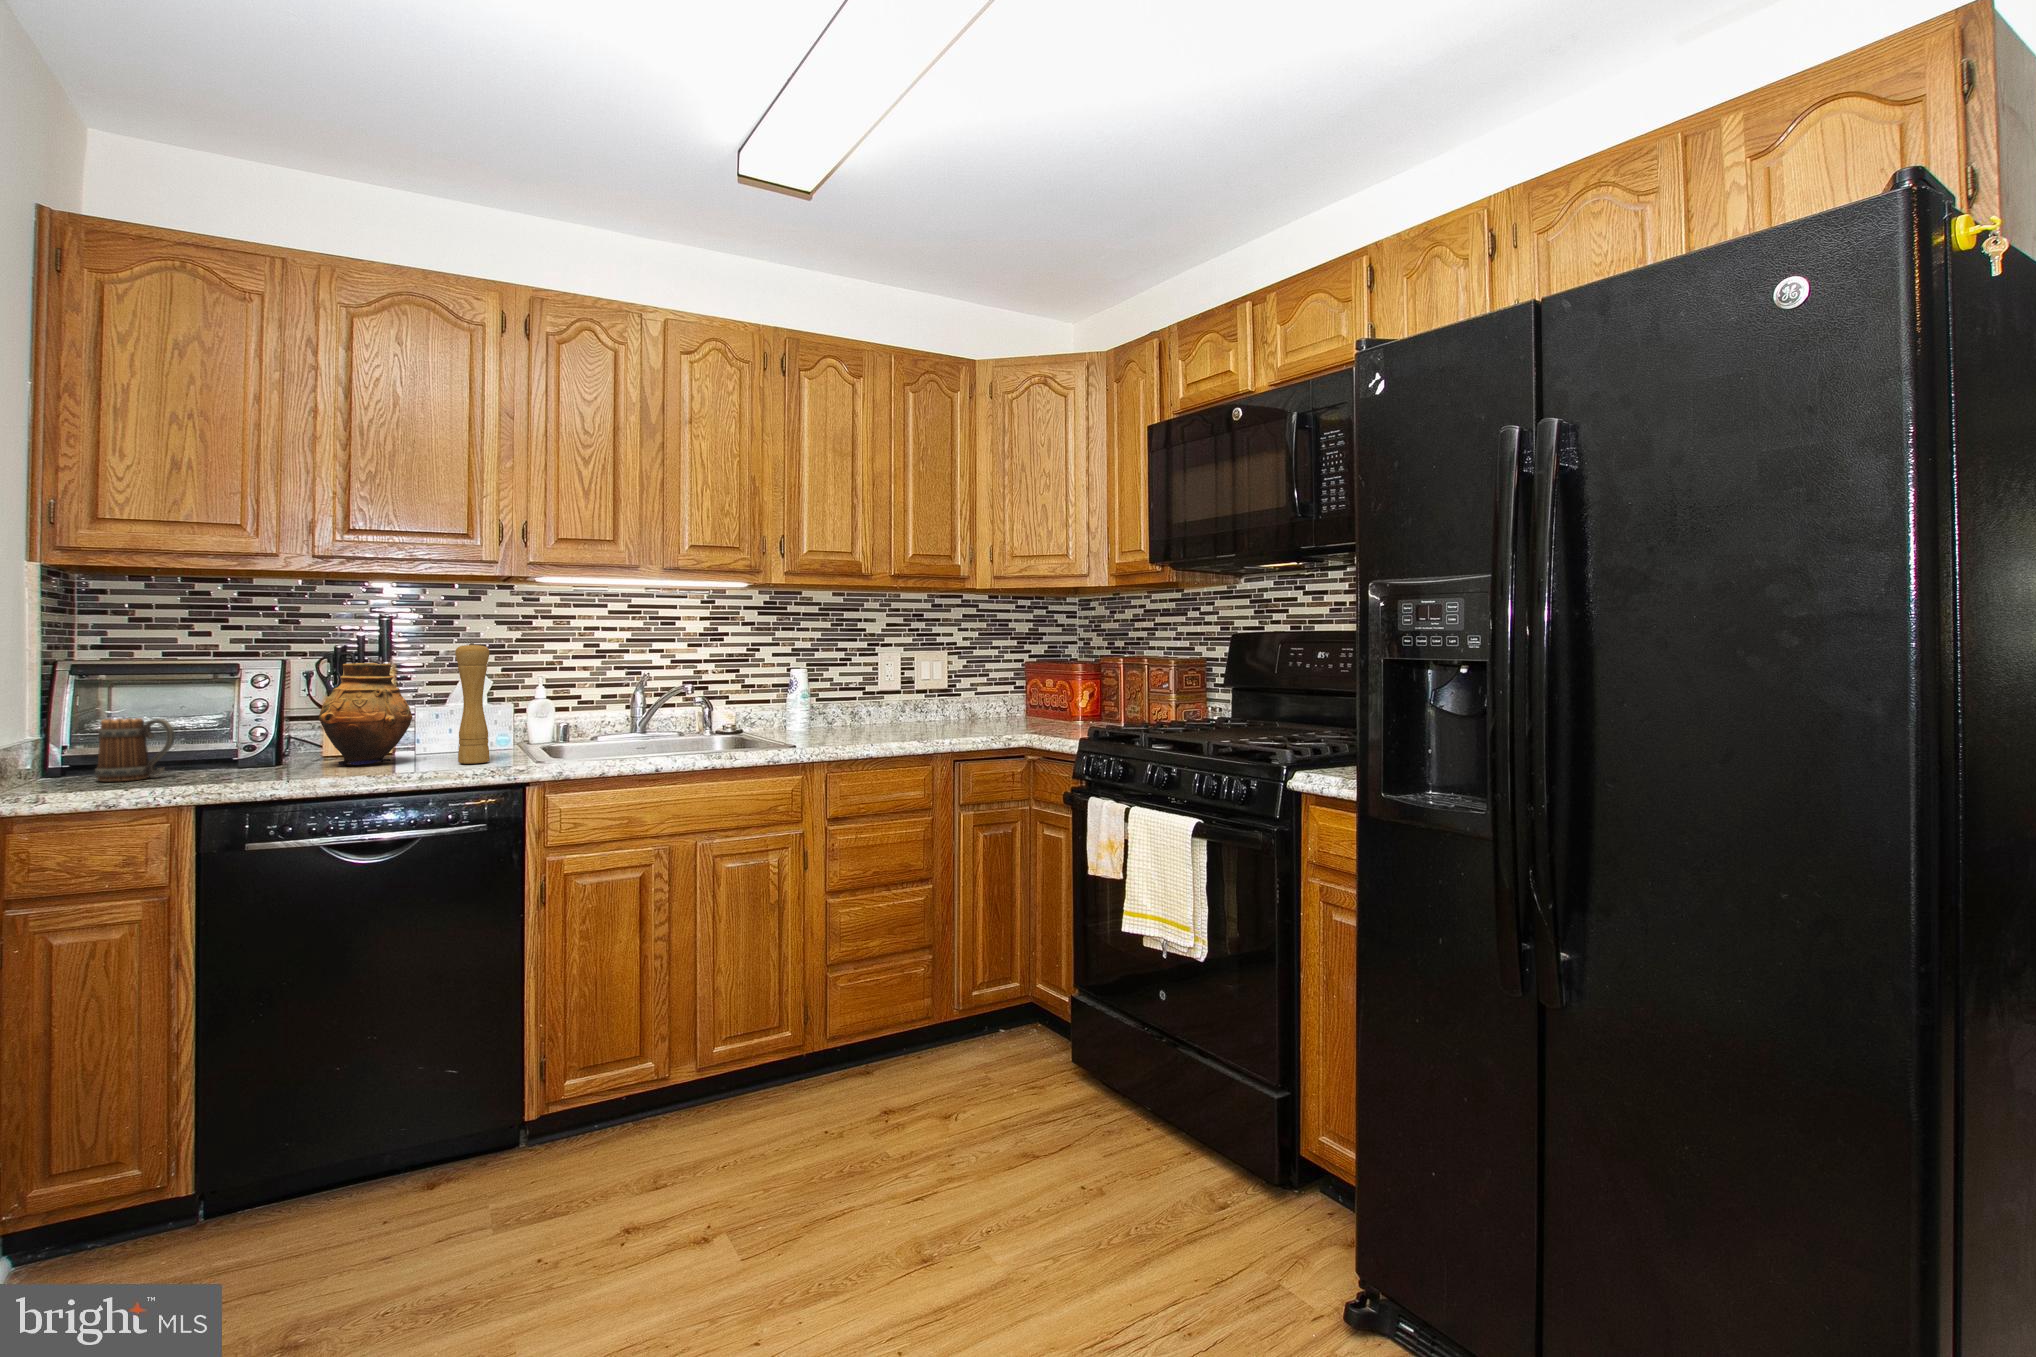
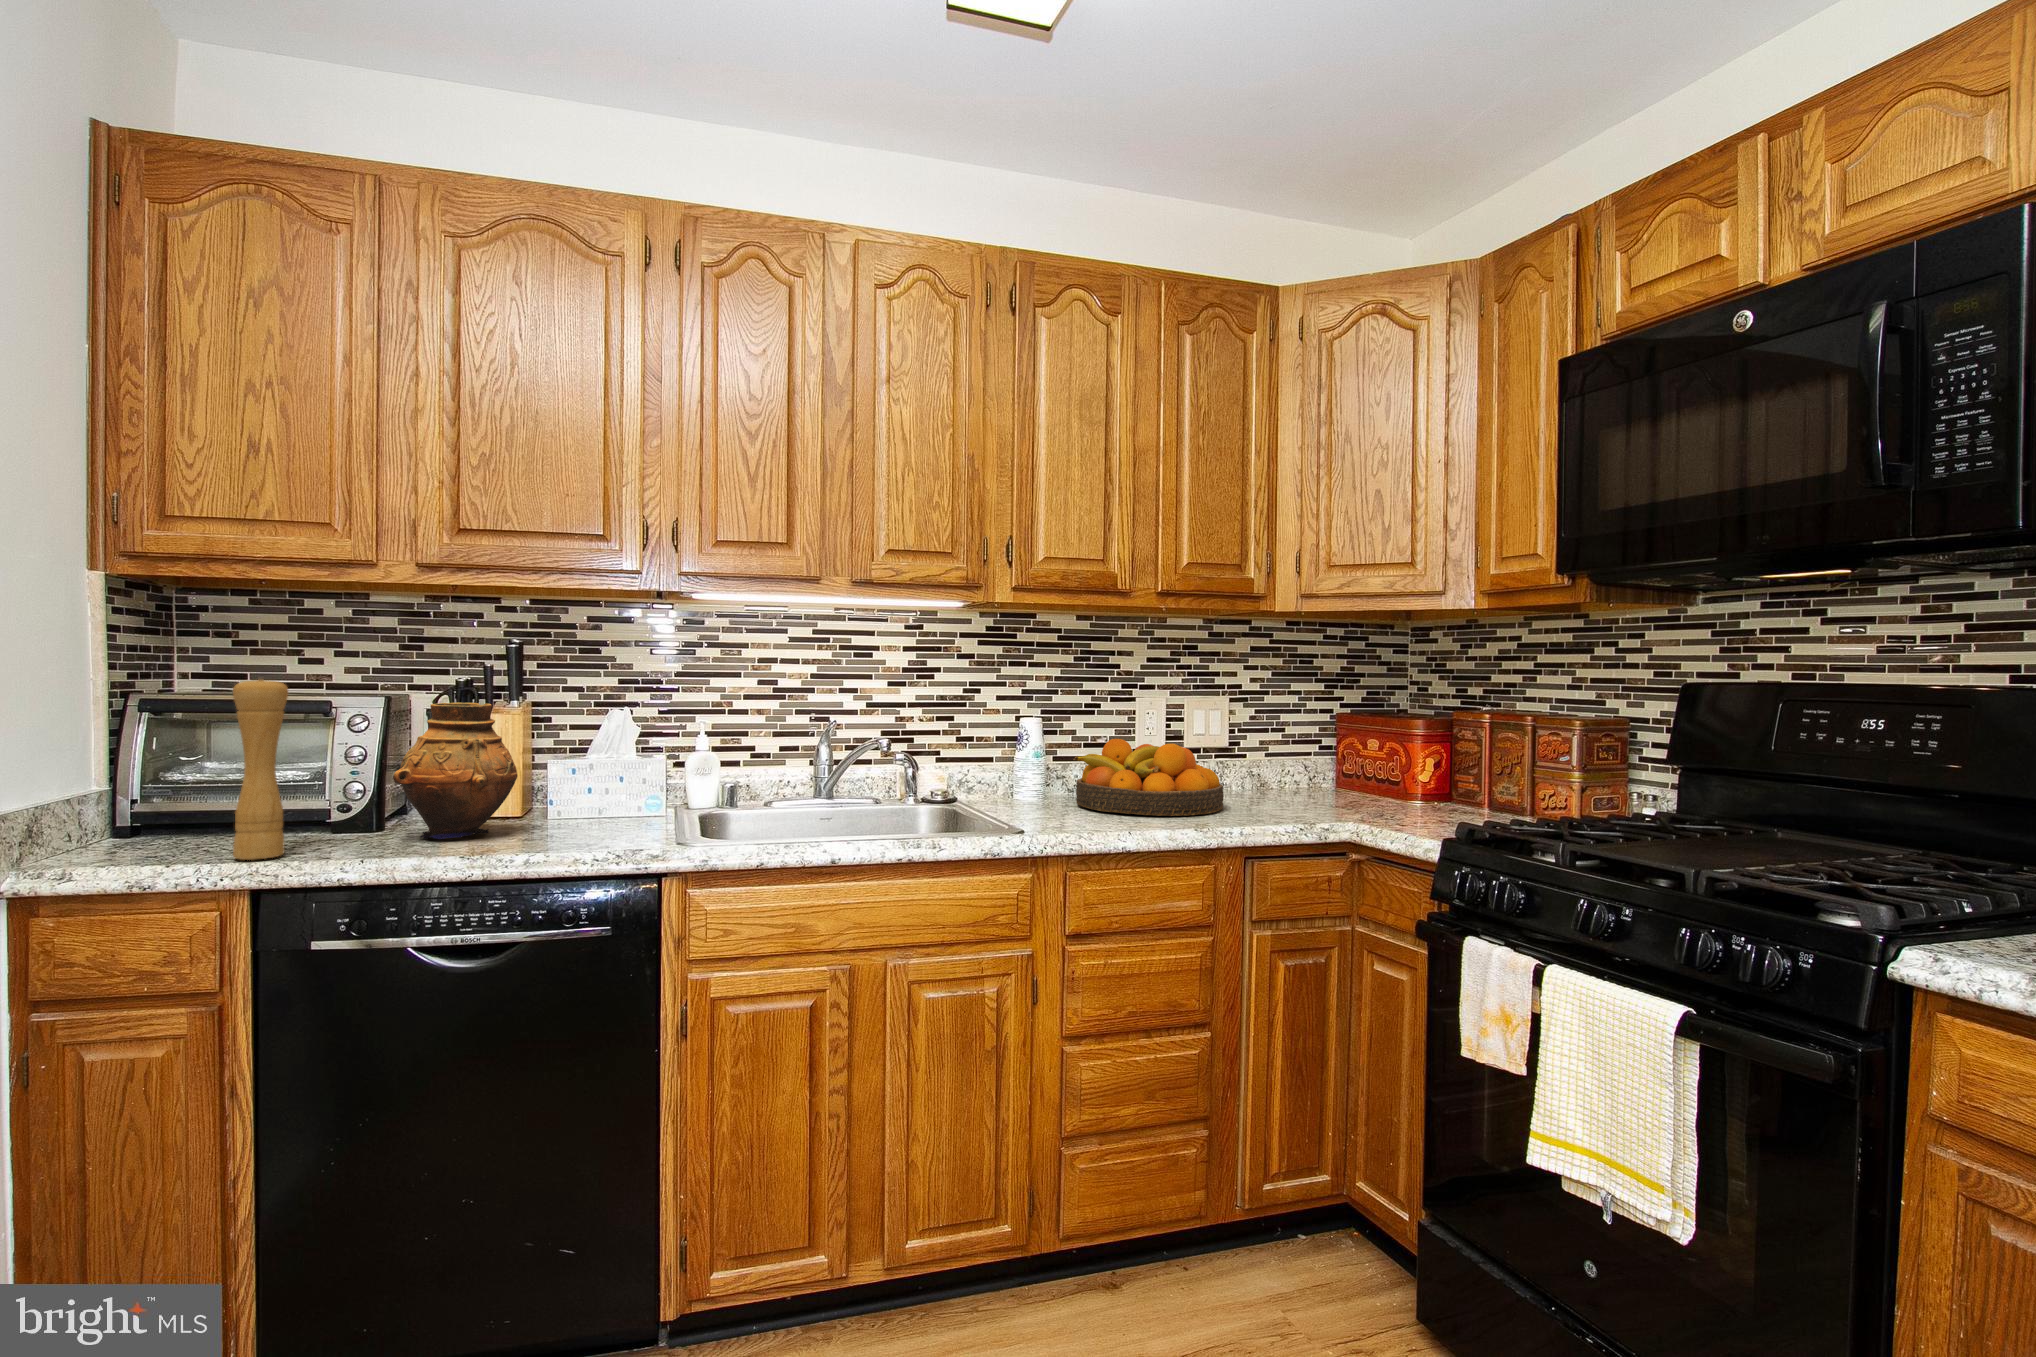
pepper mill: present [455,643,490,764] -> present [233,677,288,860]
fruit bowl: none [833,683,942,735] -> present [1074,739,1224,816]
mug: present [95,718,174,781] -> none [119,770,217,854]

